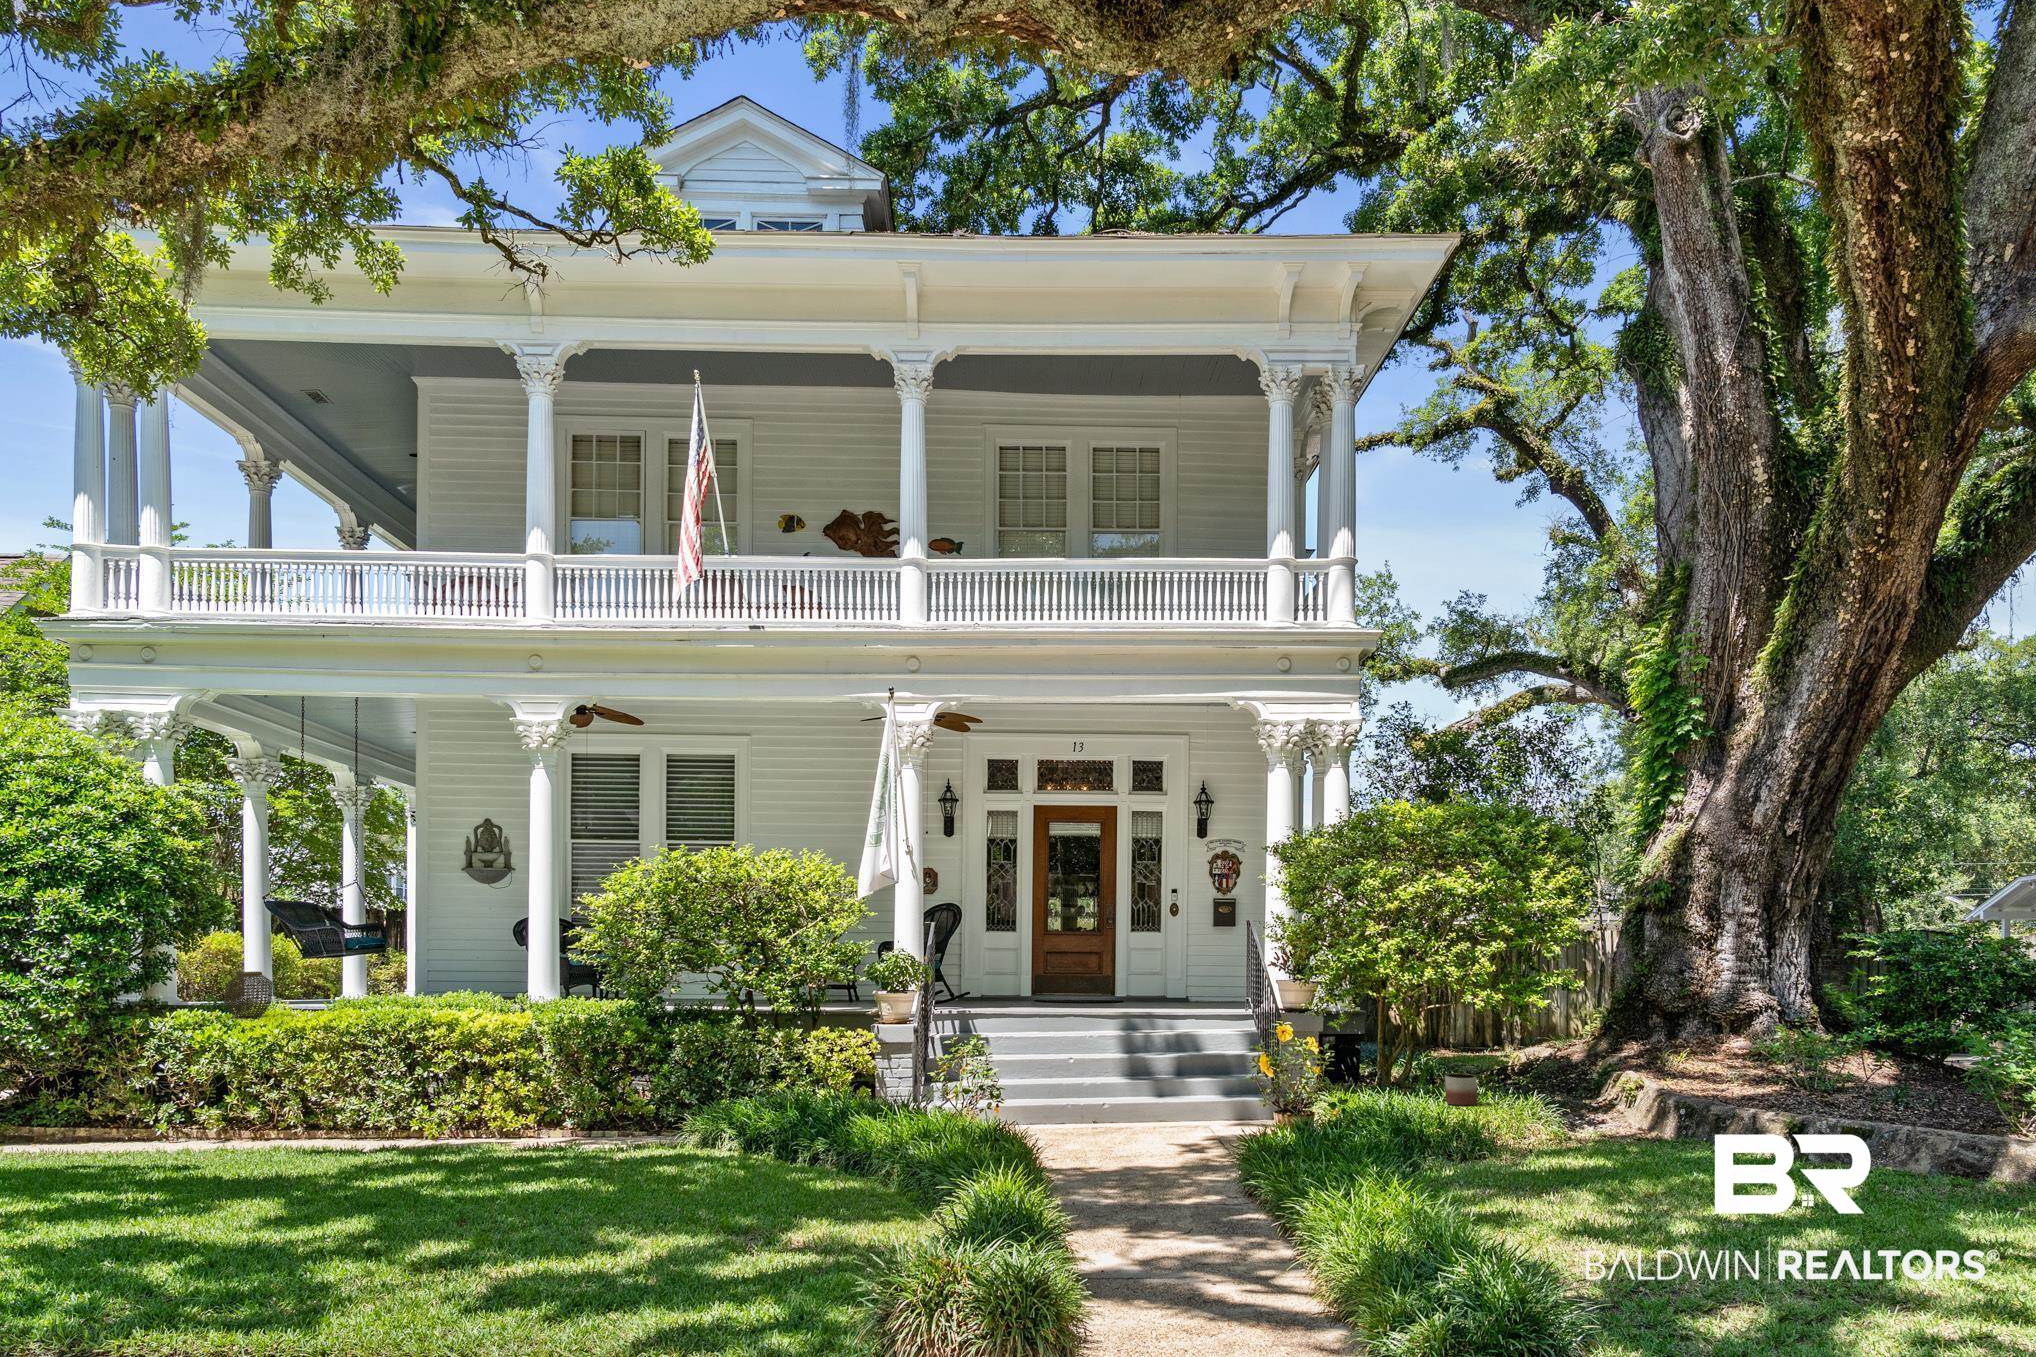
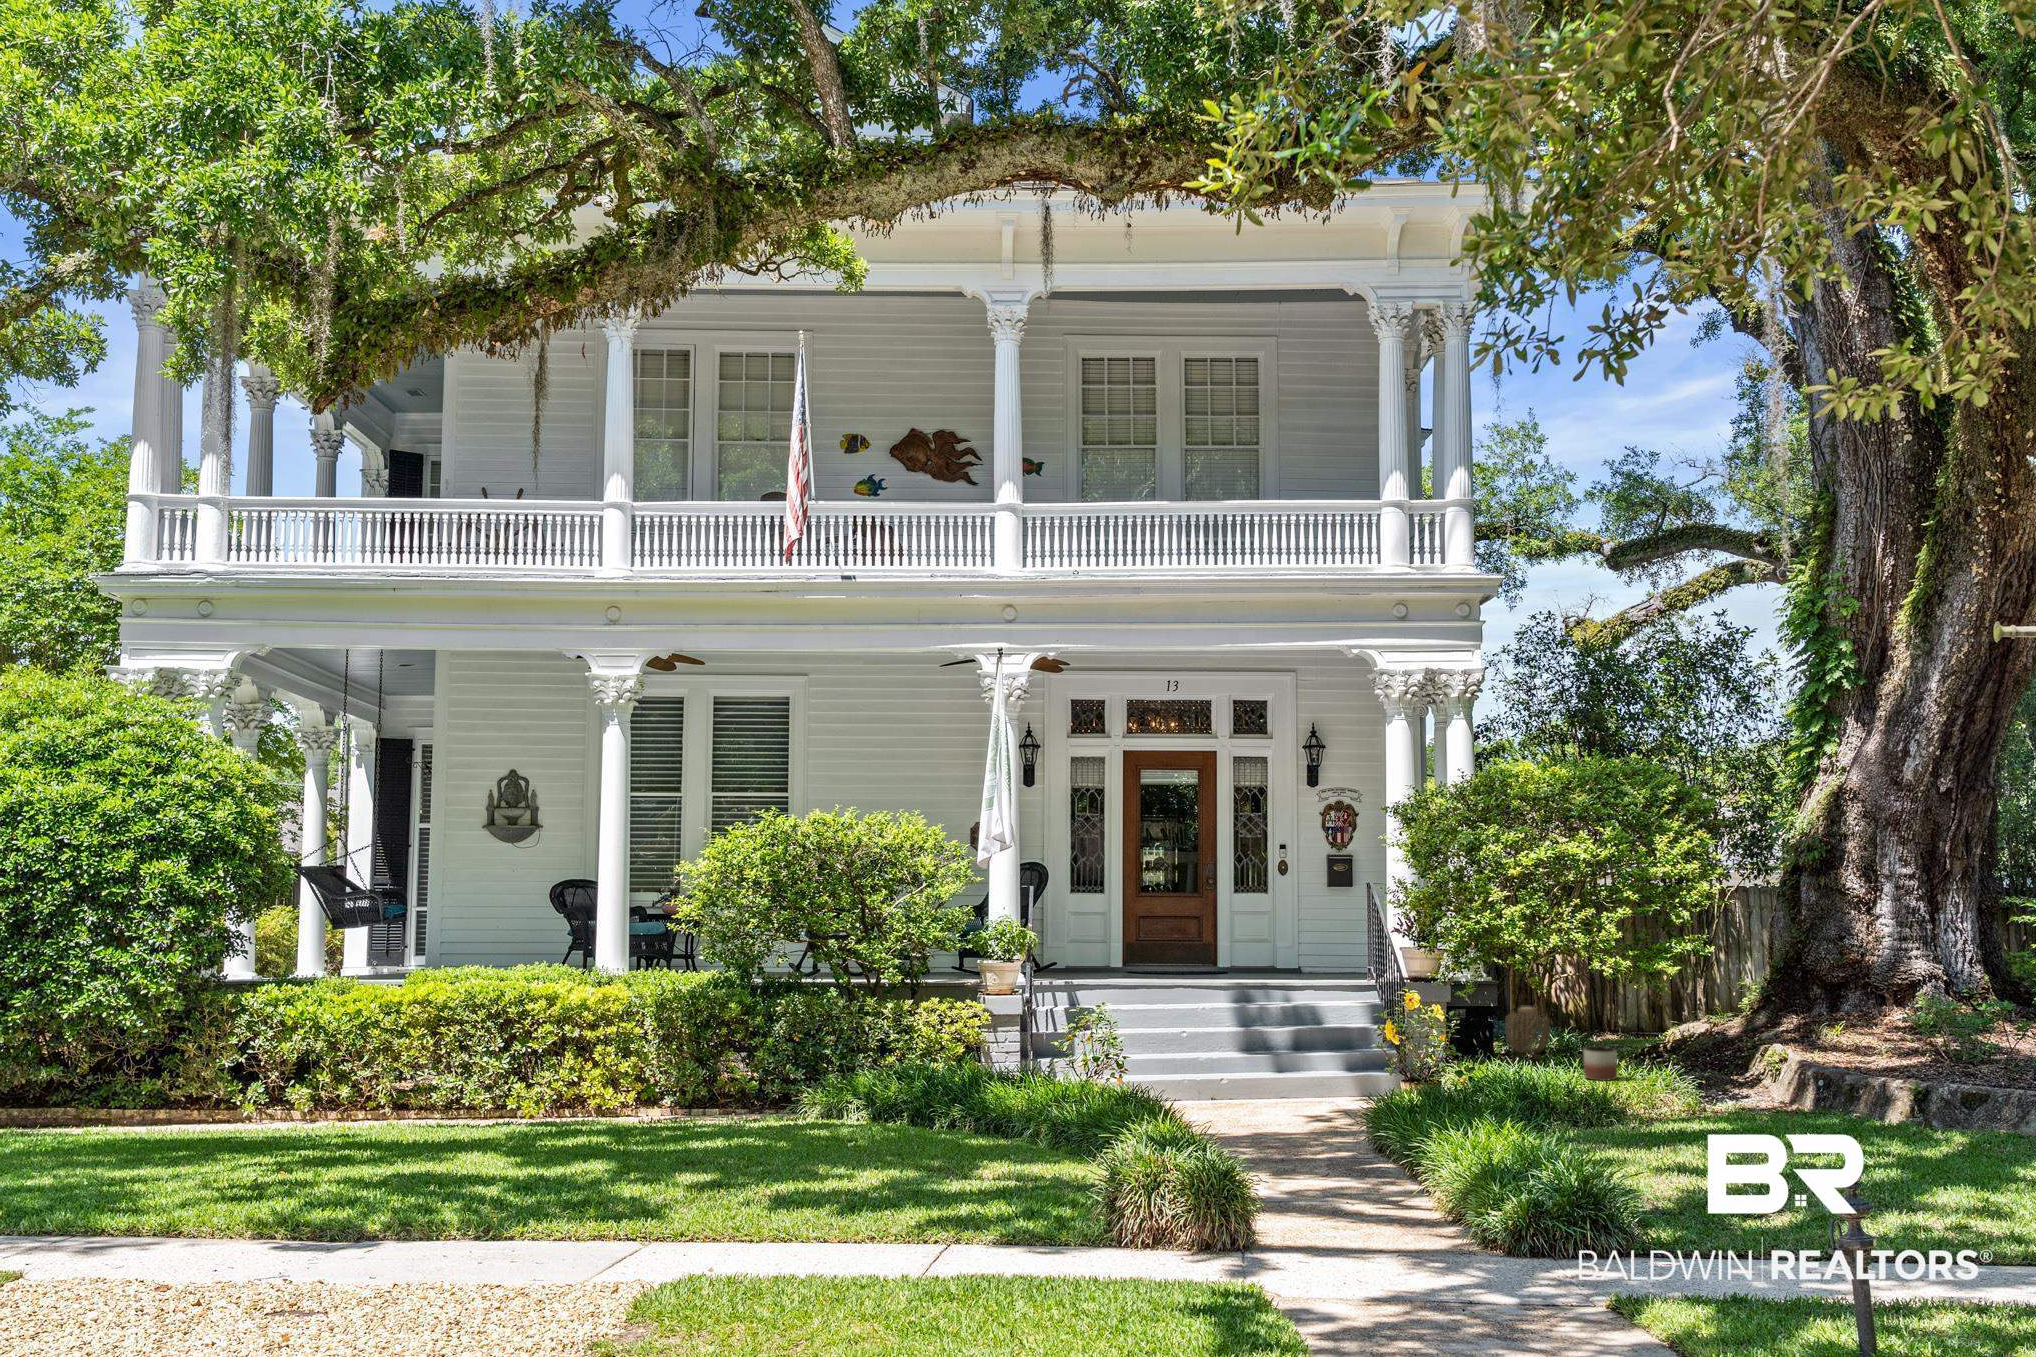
woven basket: present [225,972,273,1018] -> present [1505,1007,1550,1053]

